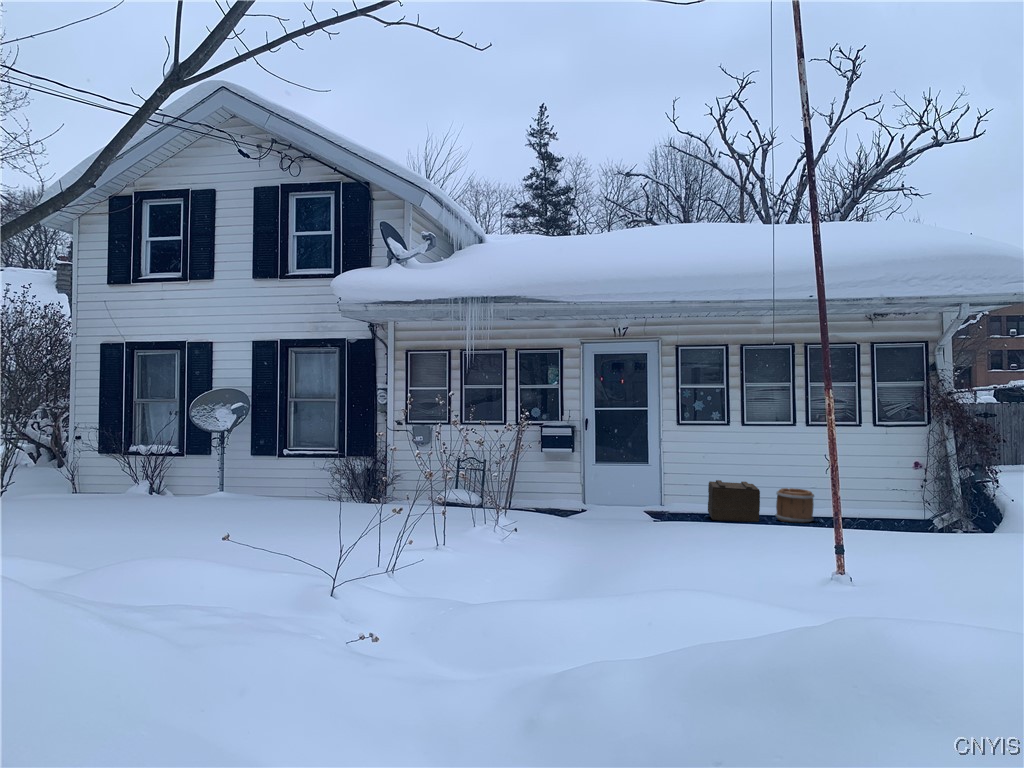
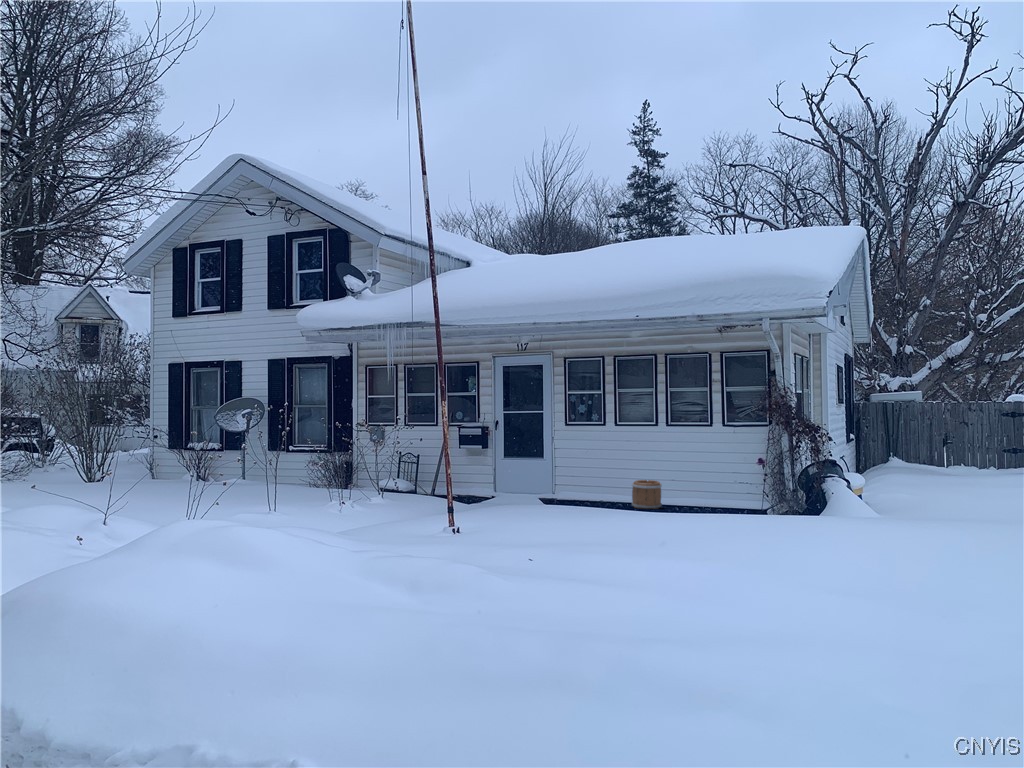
wooden crate: present [708,480,760,522] -> none [575,472,622,509]

